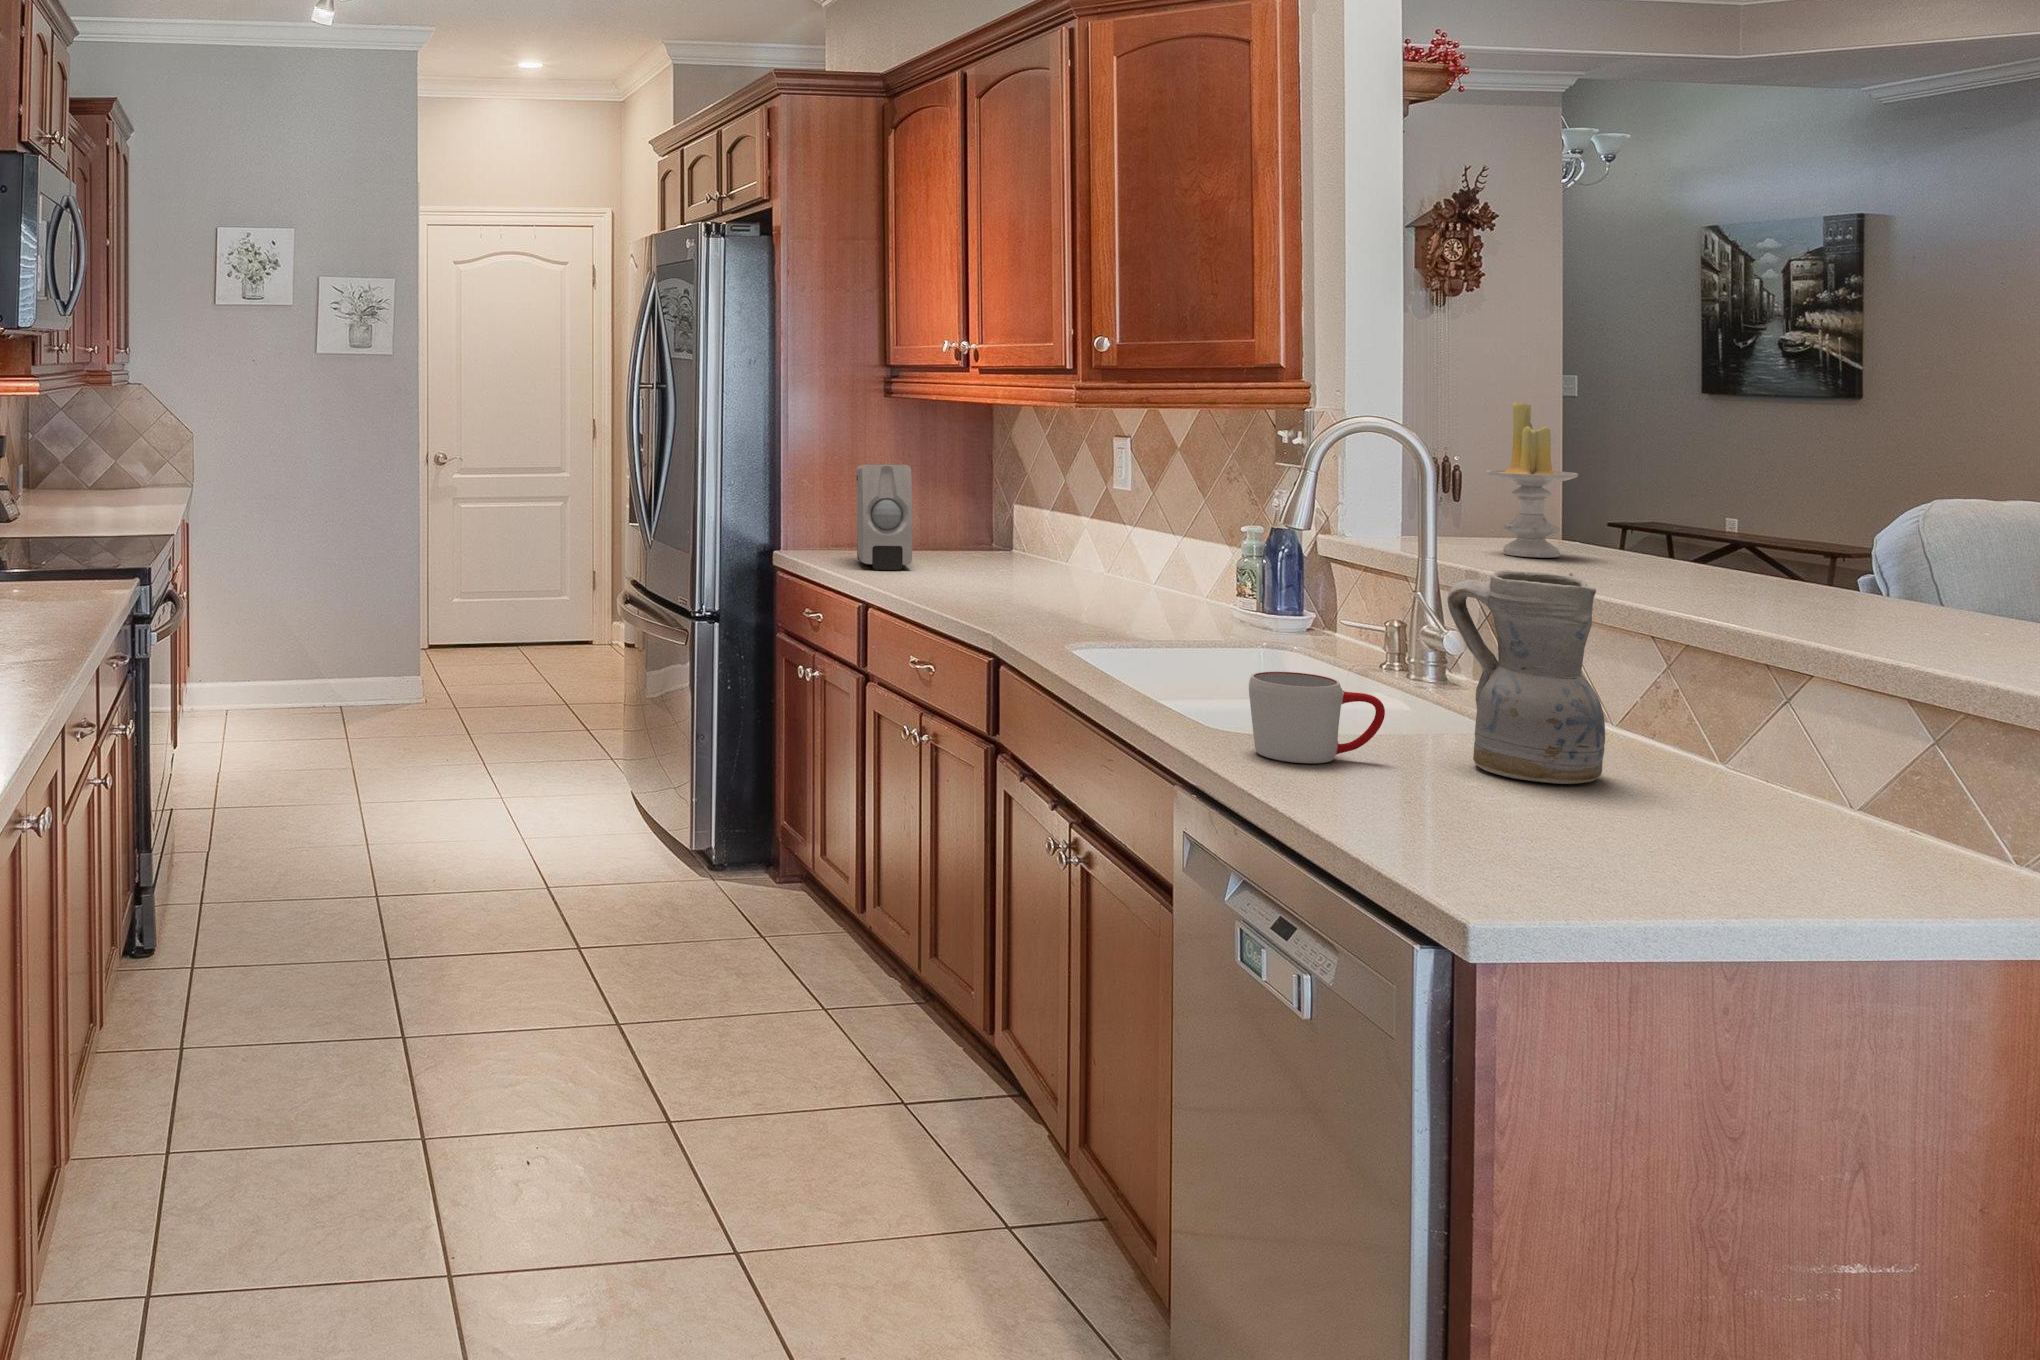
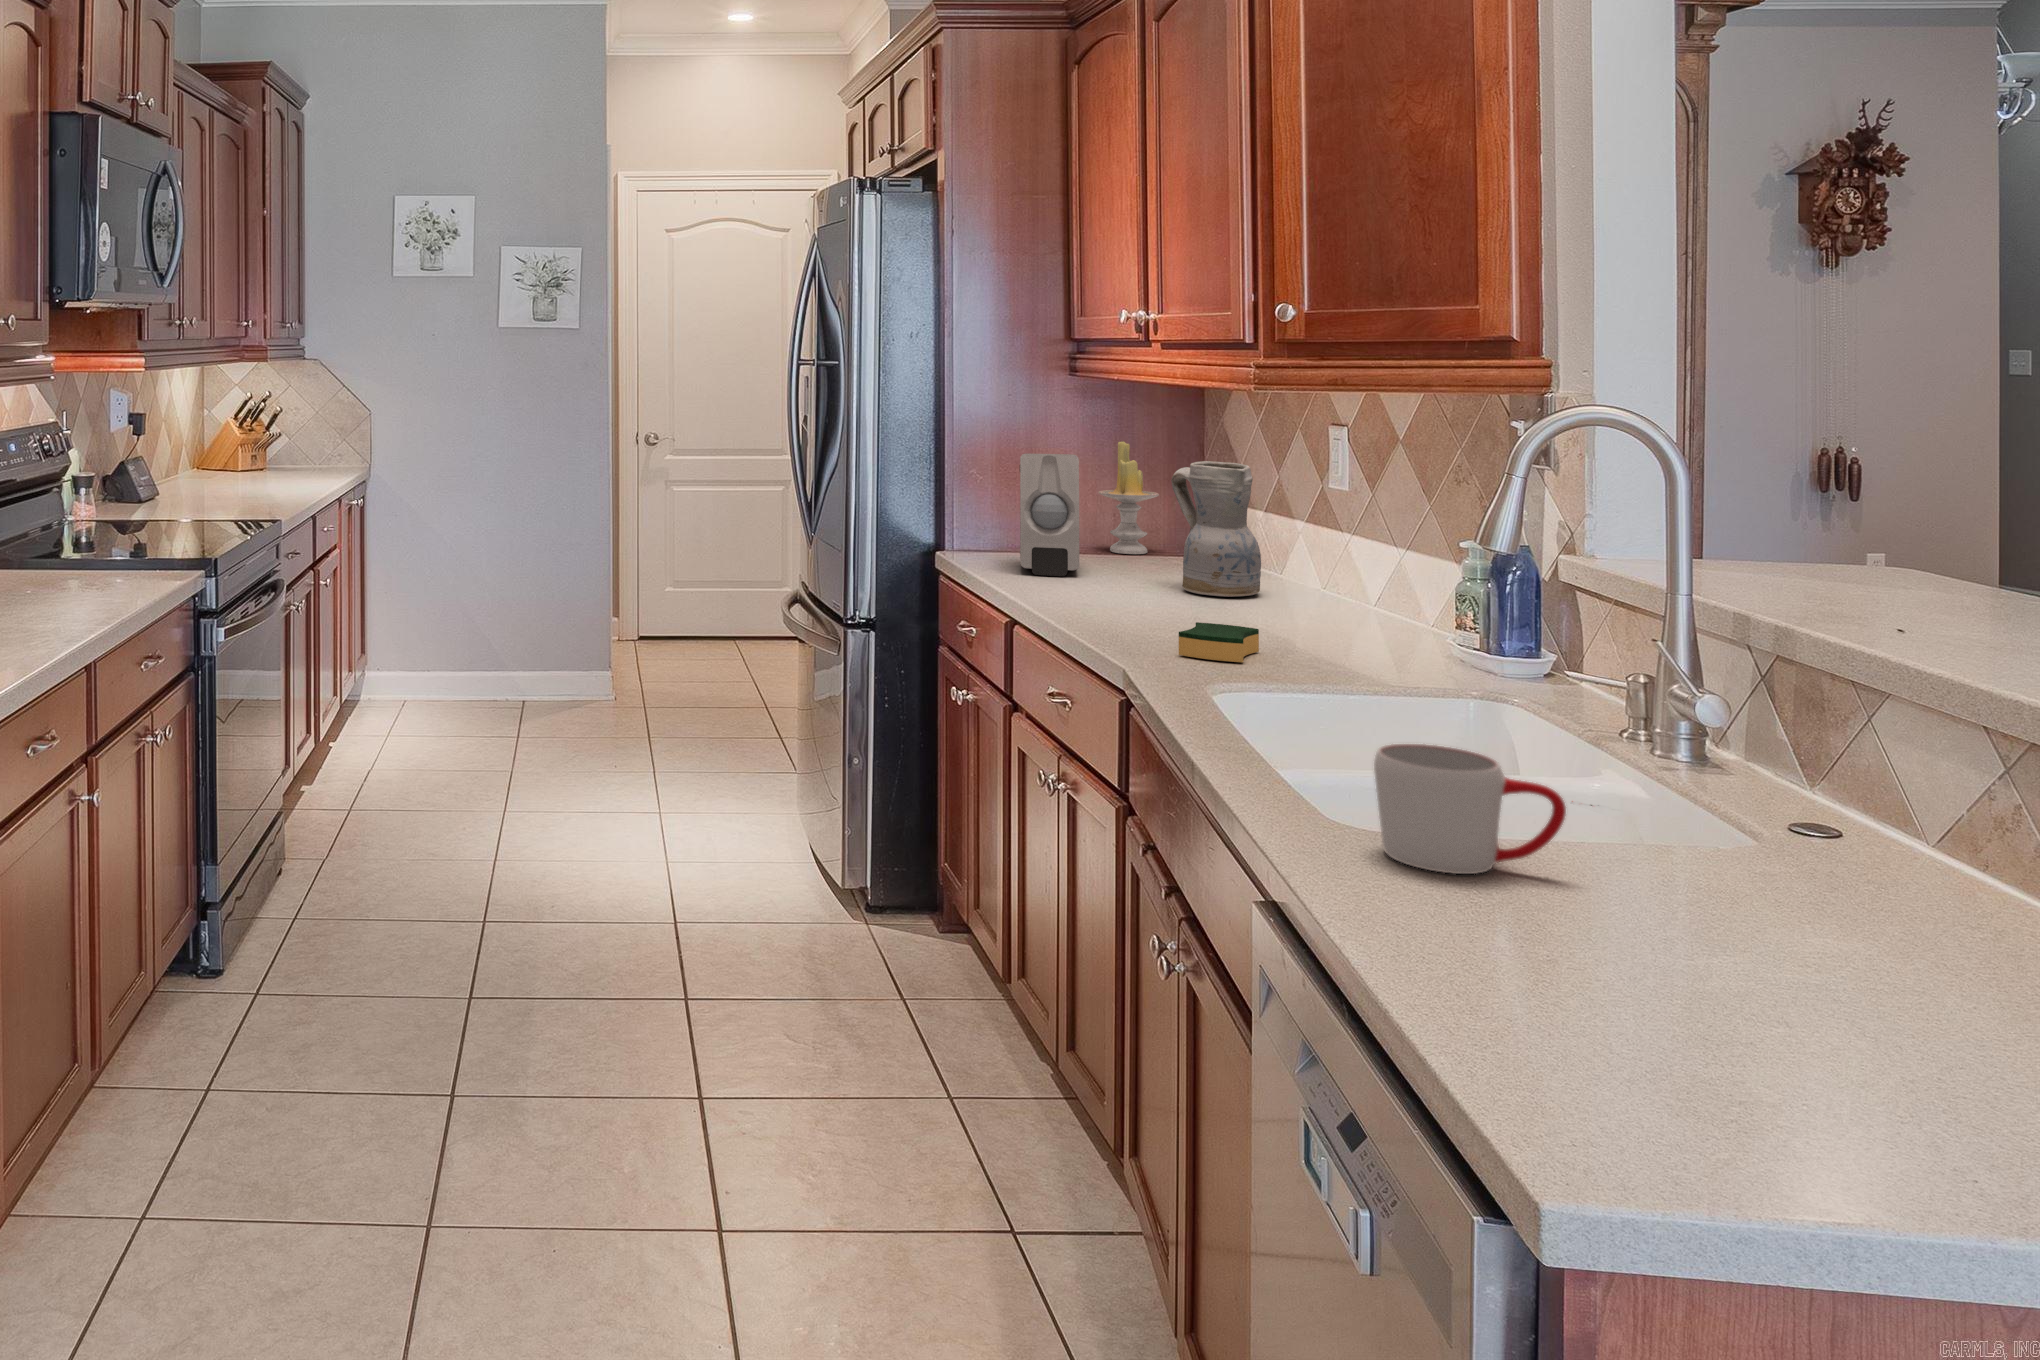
candle: present [1487,402,1578,557] -> present [1099,441,1159,554]
ceramic pitcher: present [1447,570,1605,784] -> present [1171,461,1261,597]
sponge: none [1031,600,1090,630] -> present [1179,622,1259,662]

